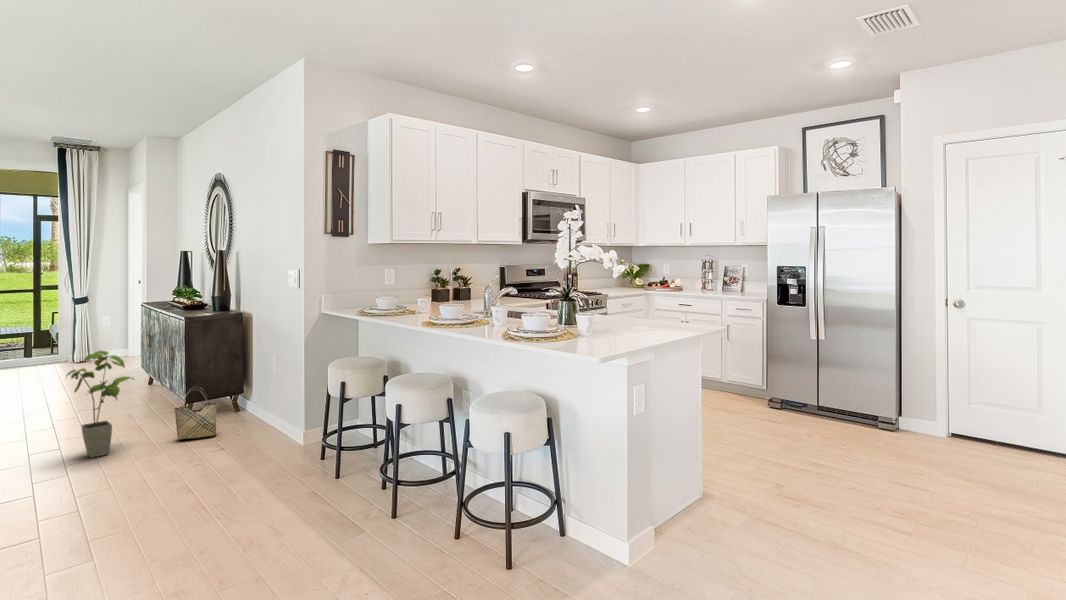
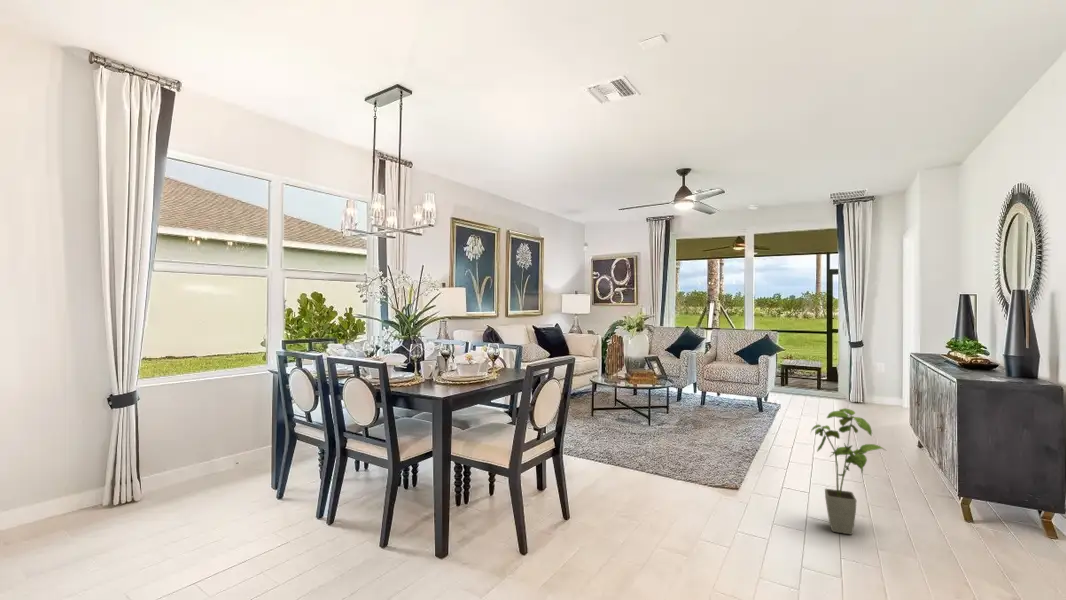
woven basket: present [174,387,217,440] -> none [938,482,1011,568]

